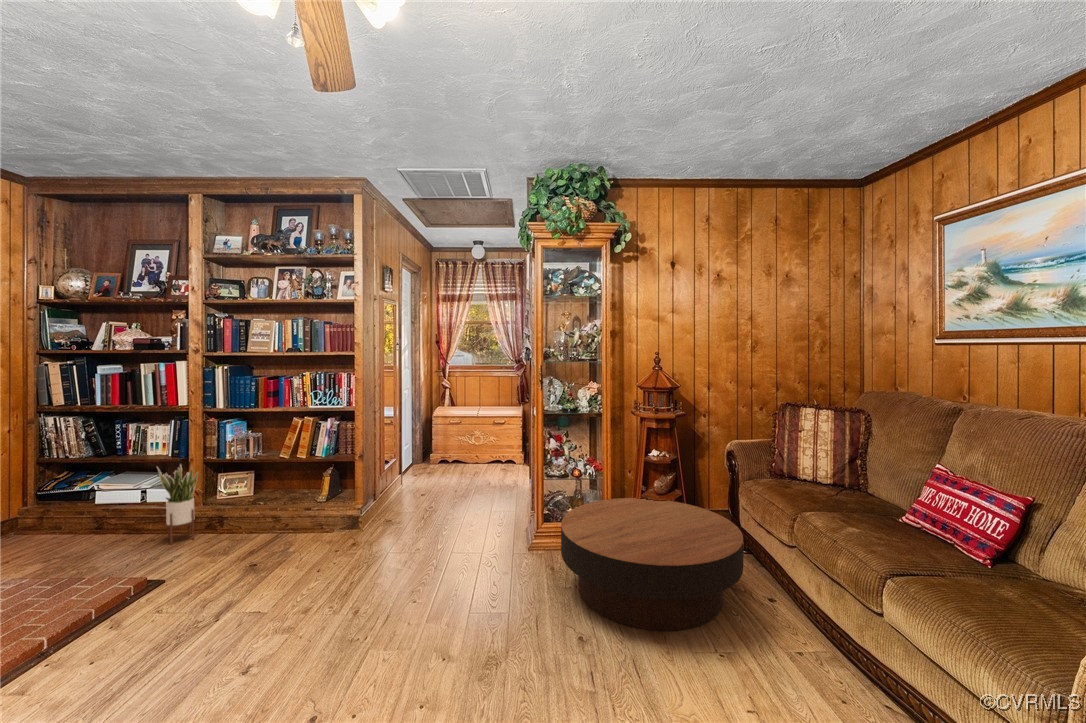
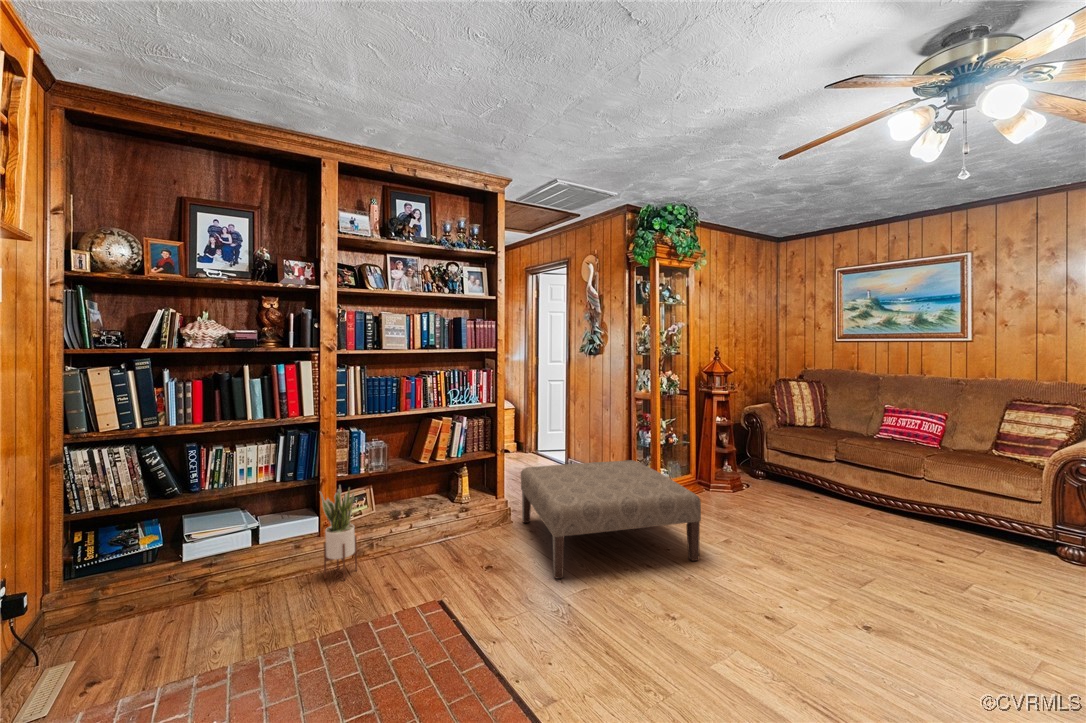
ottoman: none [251,477,487,628] -> present [521,460,701,579]
coffee table: present [561,498,744,631] -> none [701,449,830,521]

